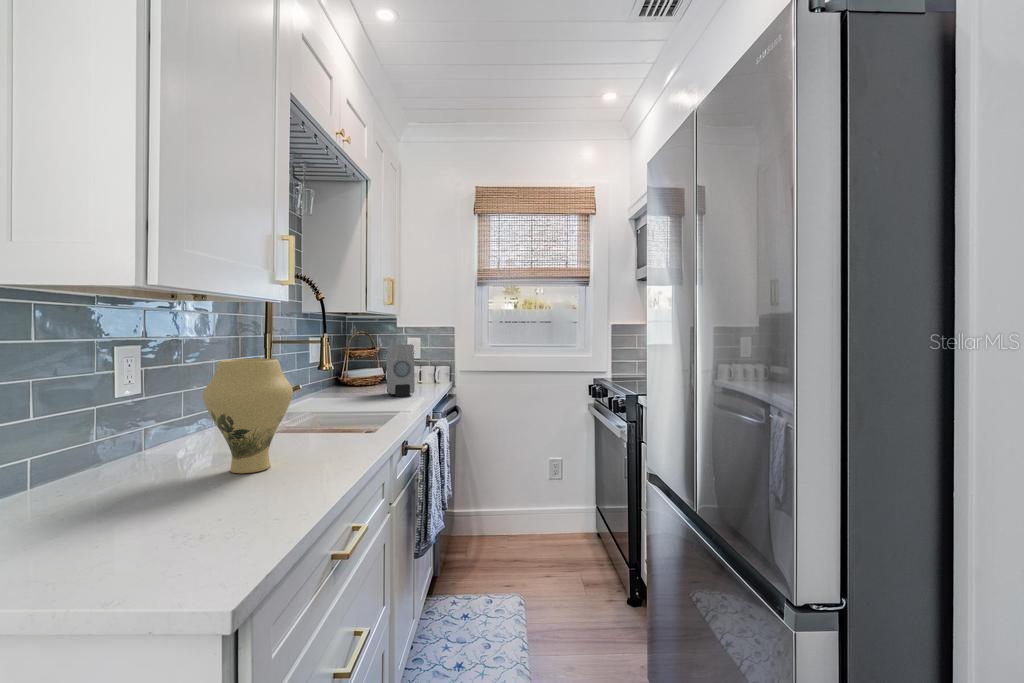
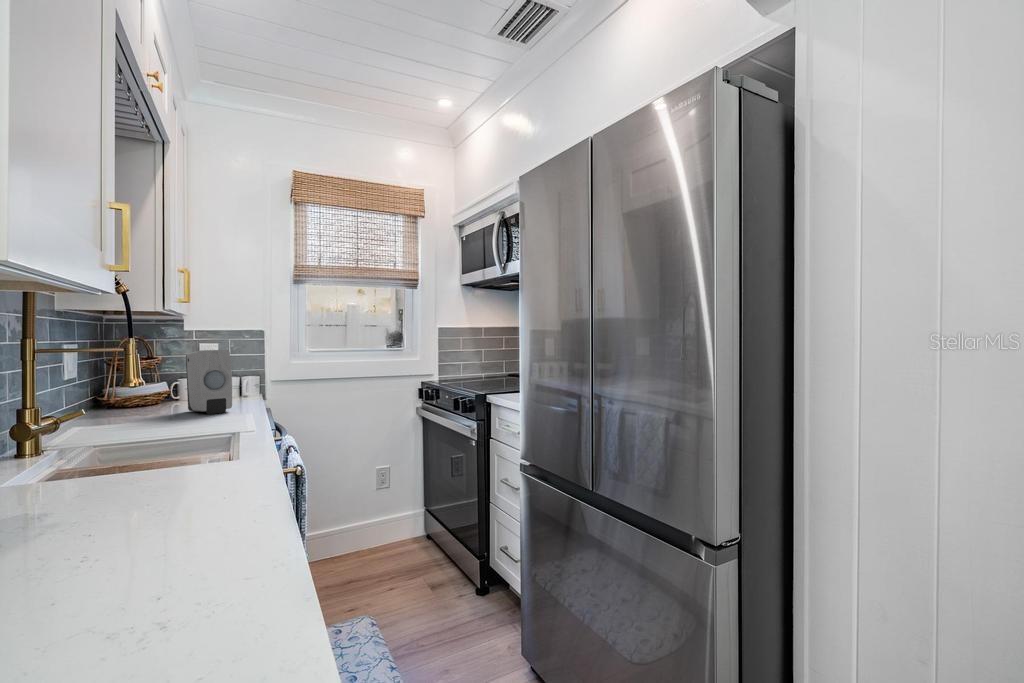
vase: present [203,359,293,473] -> none [38,365,180,527]

